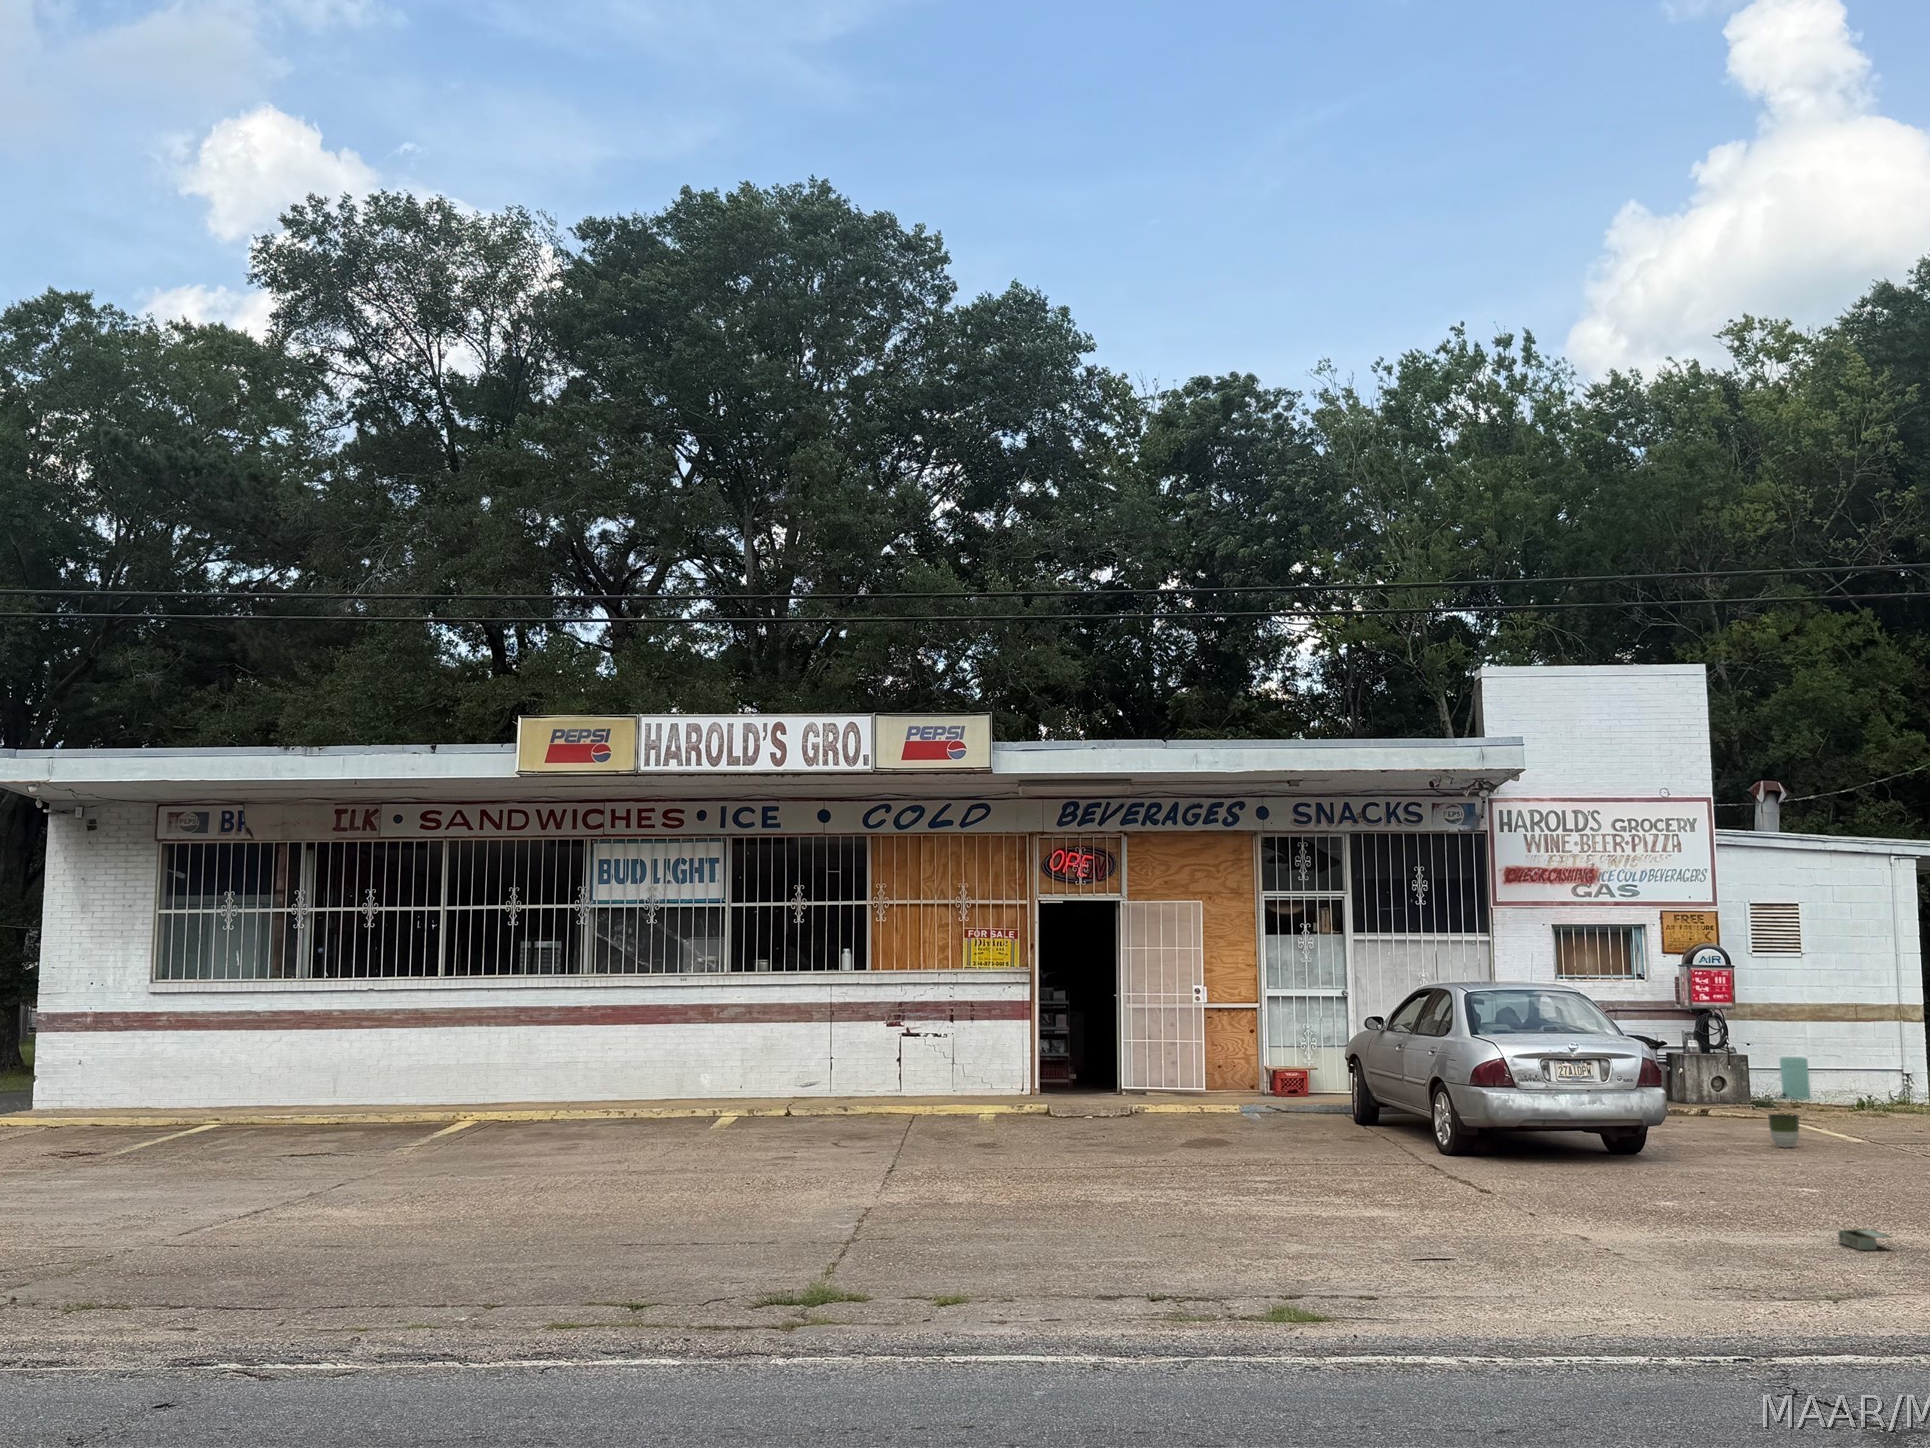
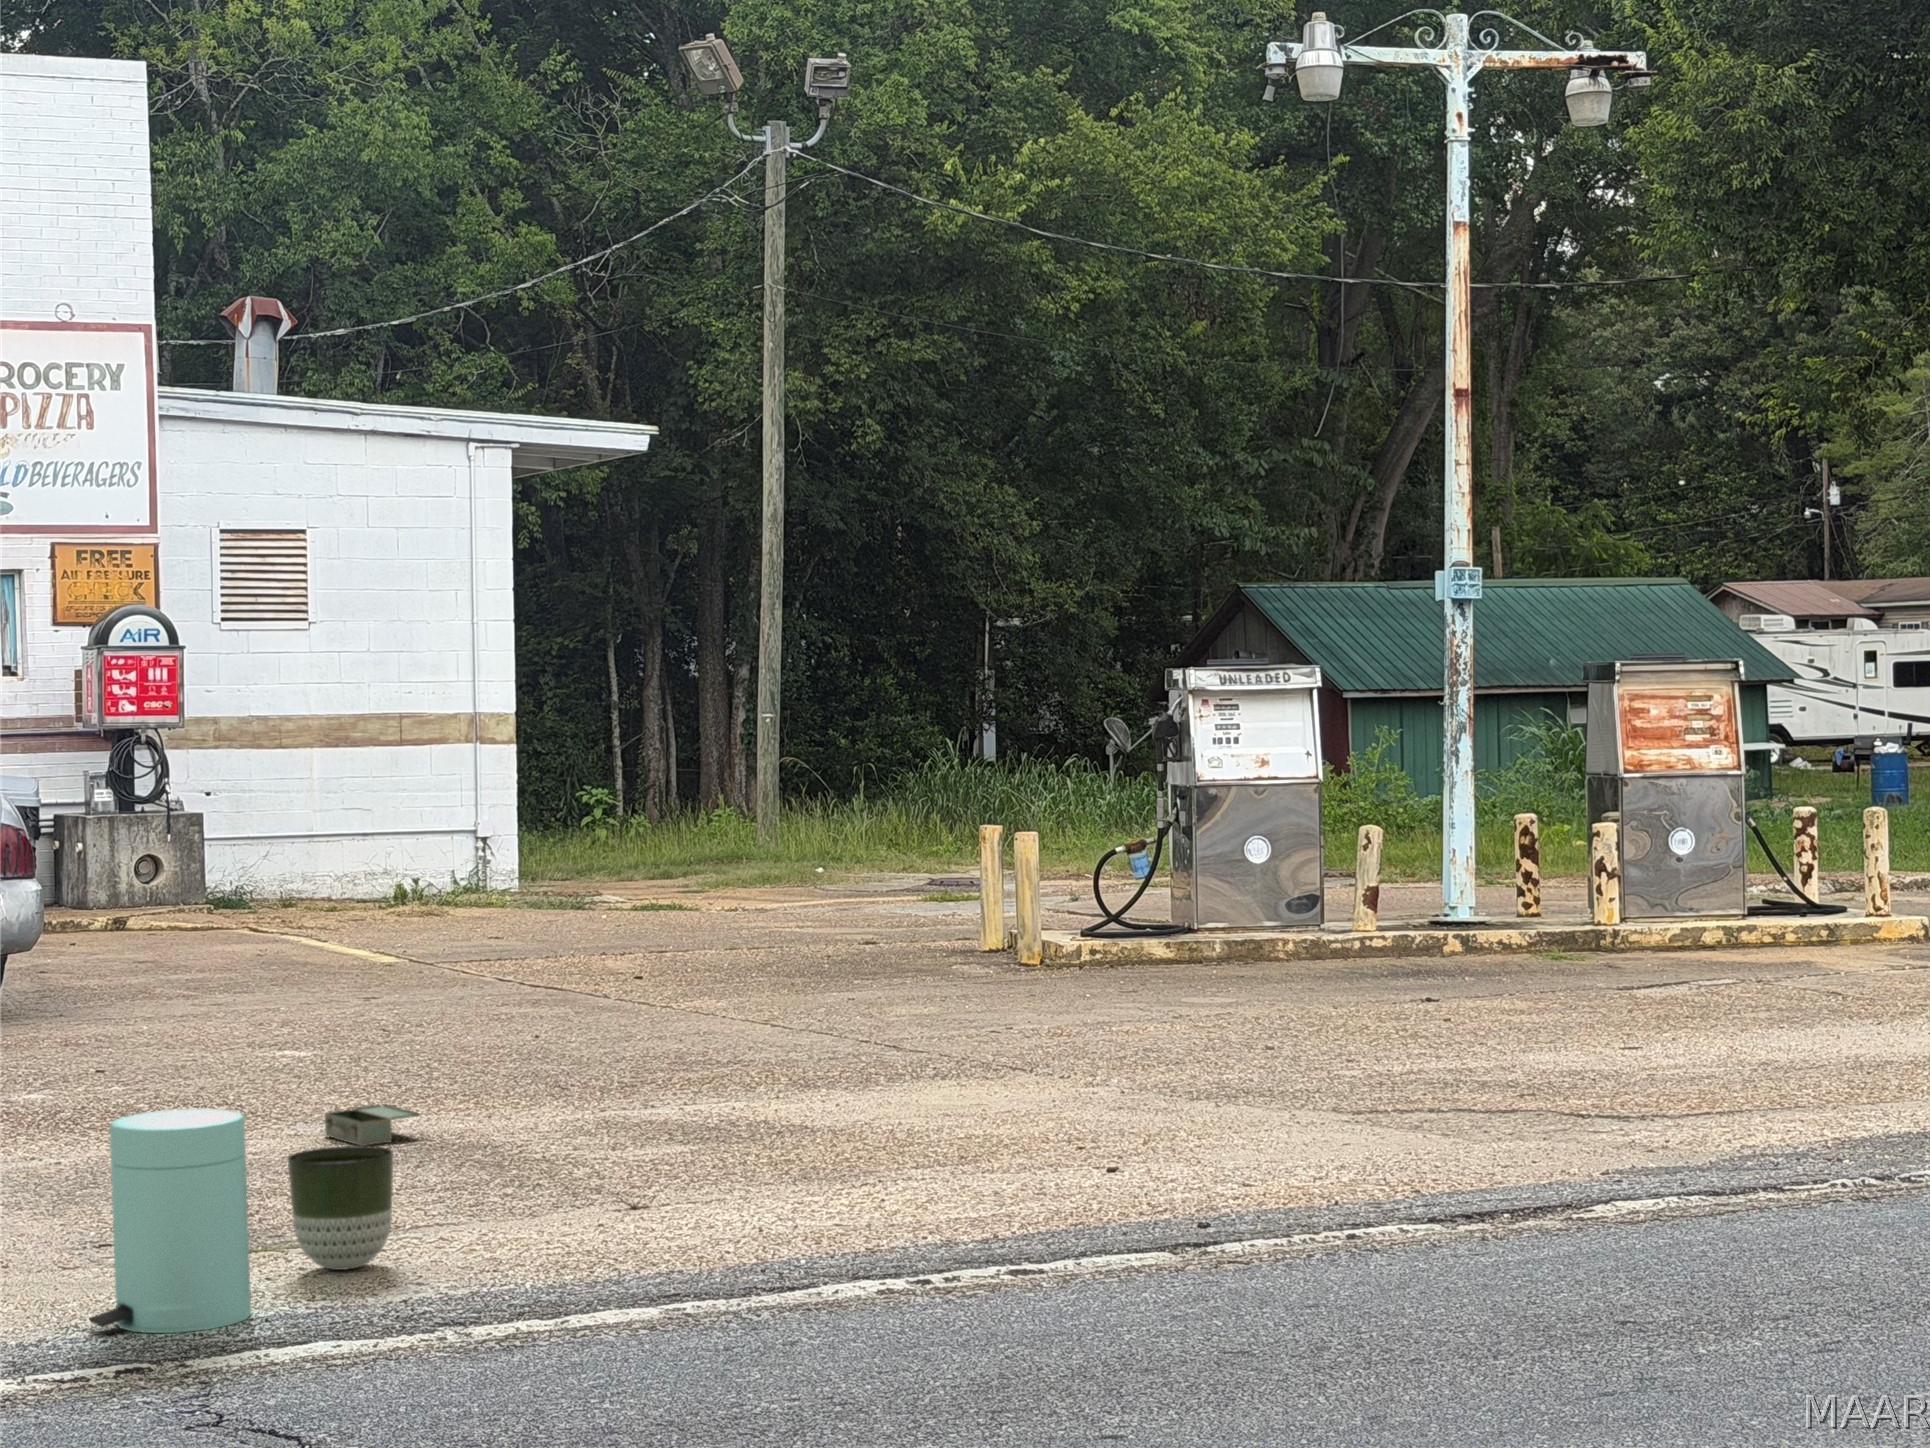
trash can: present [1780,1057,1810,1099] -> present [89,1109,251,1333]
planter: present [1768,1114,1799,1148] -> present [288,1146,393,1270]

